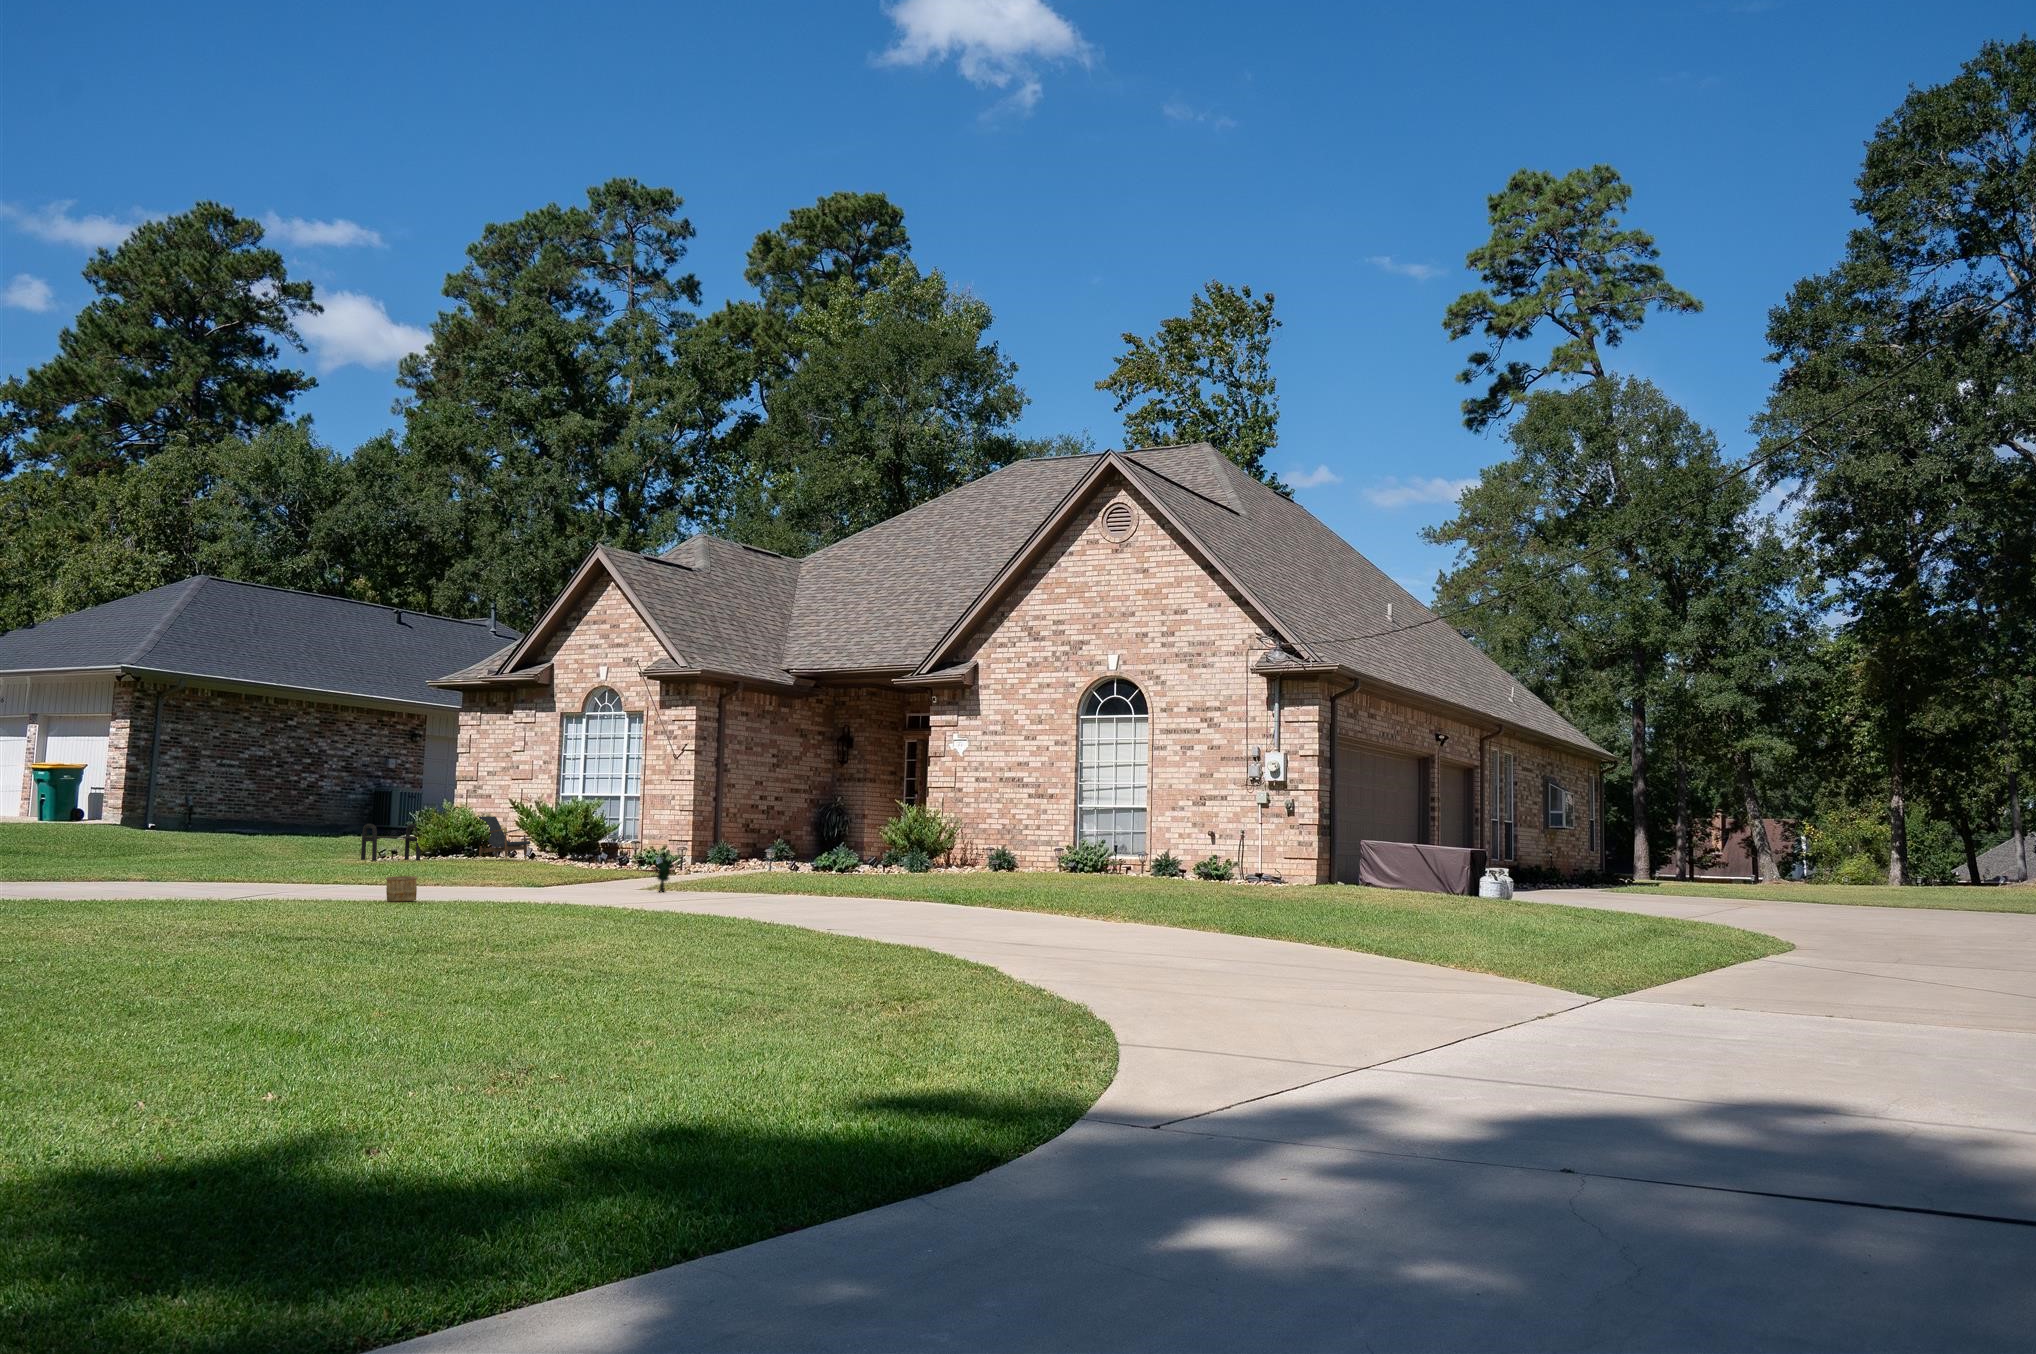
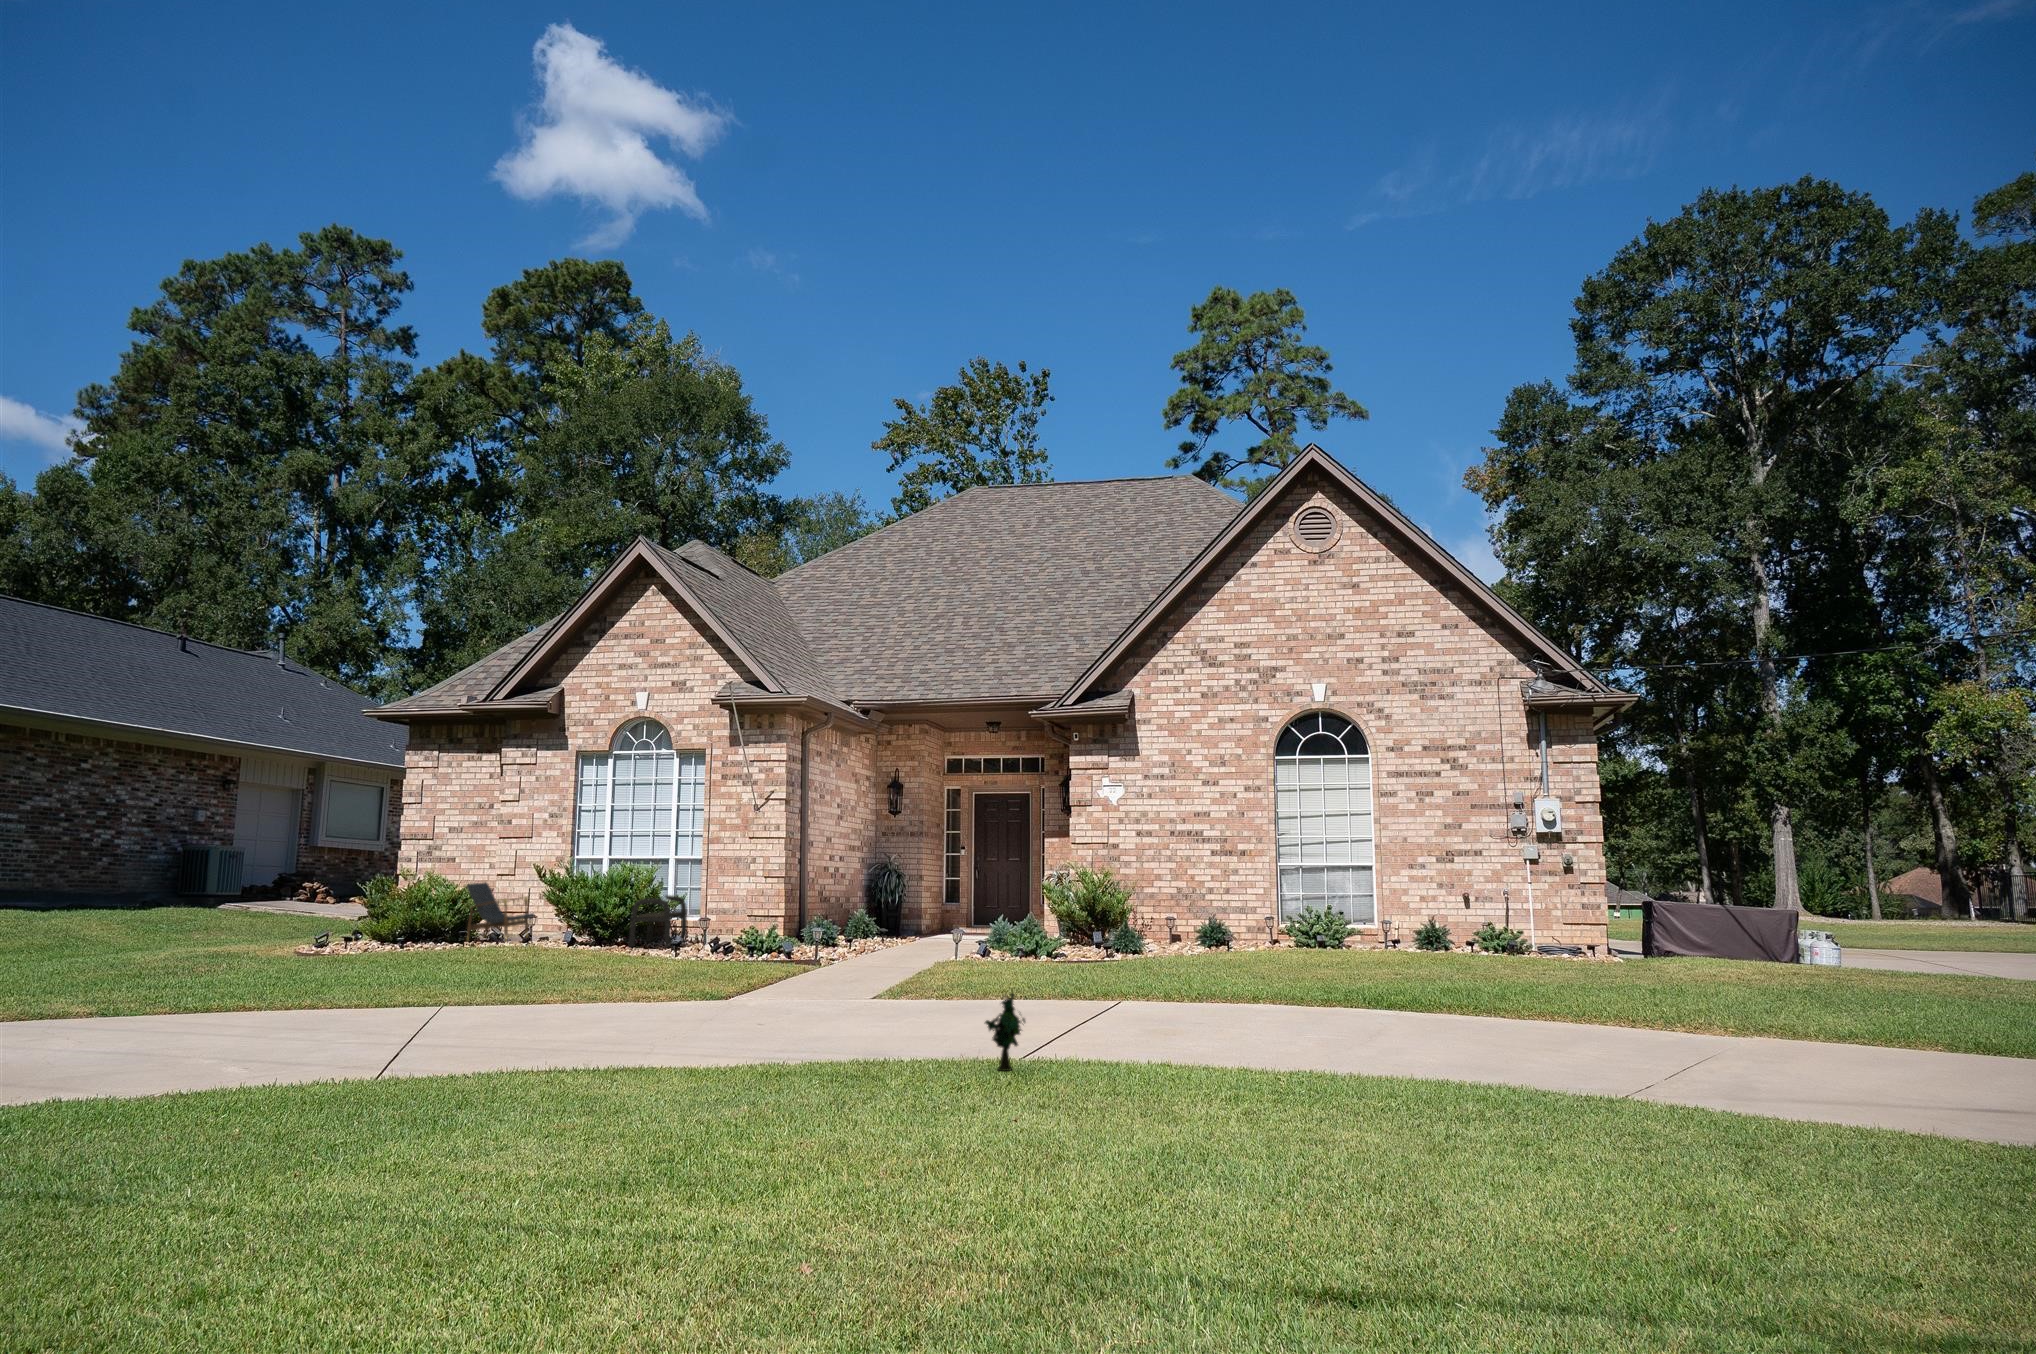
bench: present [361,824,420,861] -> present [629,895,687,947]
wooden bucket: present [386,876,417,902] -> none [543,1153,637,1247]

